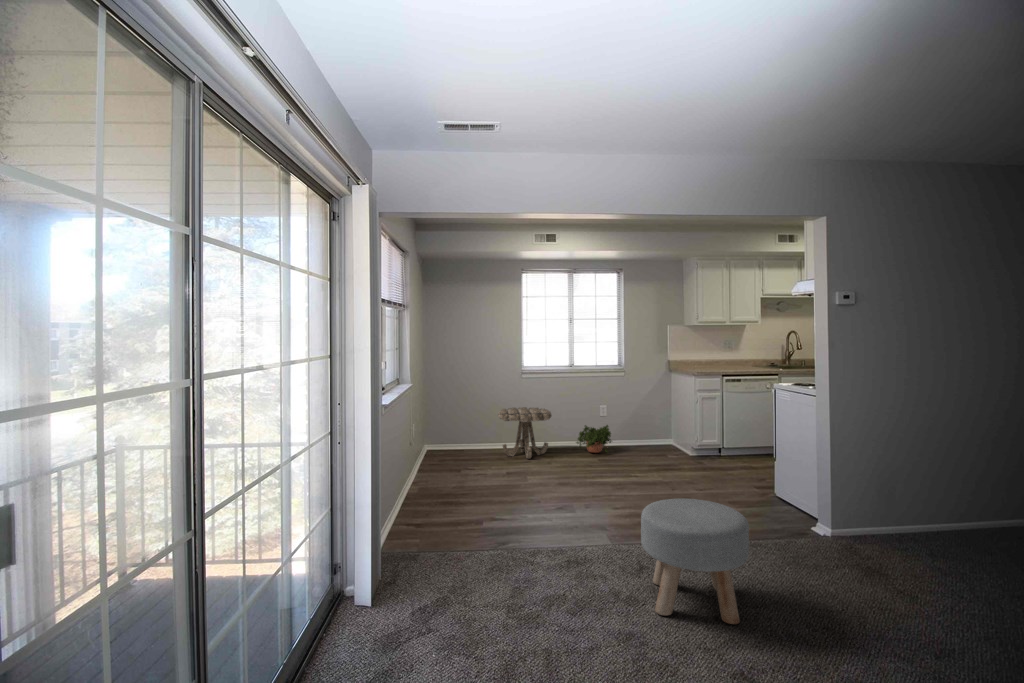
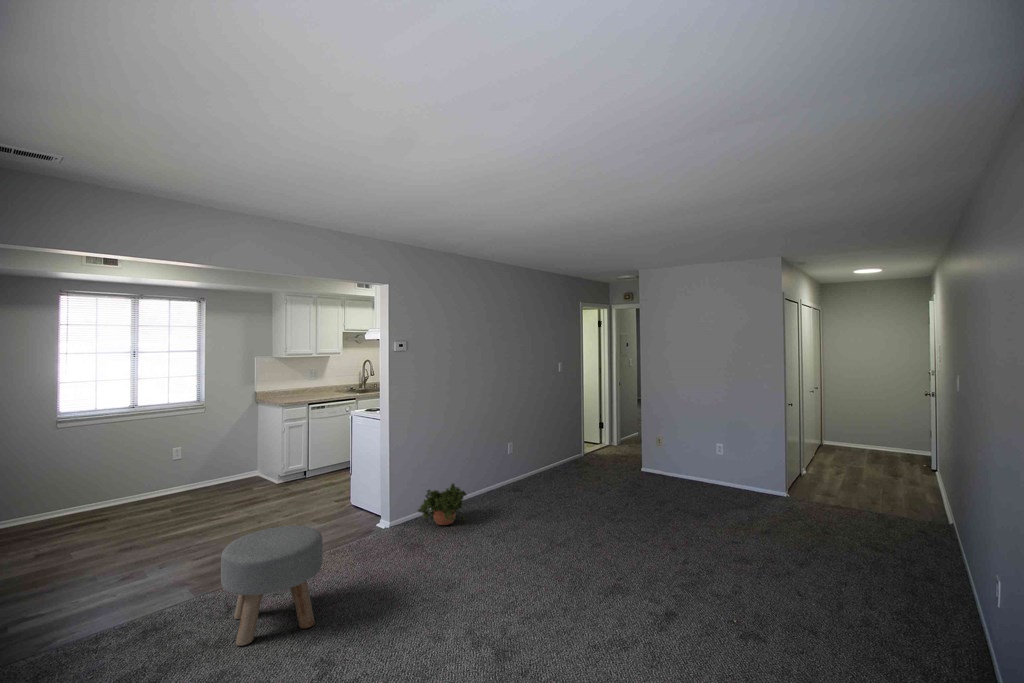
side table: present [498,407,552,458] -> none [15,460,106,528]
potted plant: present [576,425,612,453] -> present [418,484,466,525]

